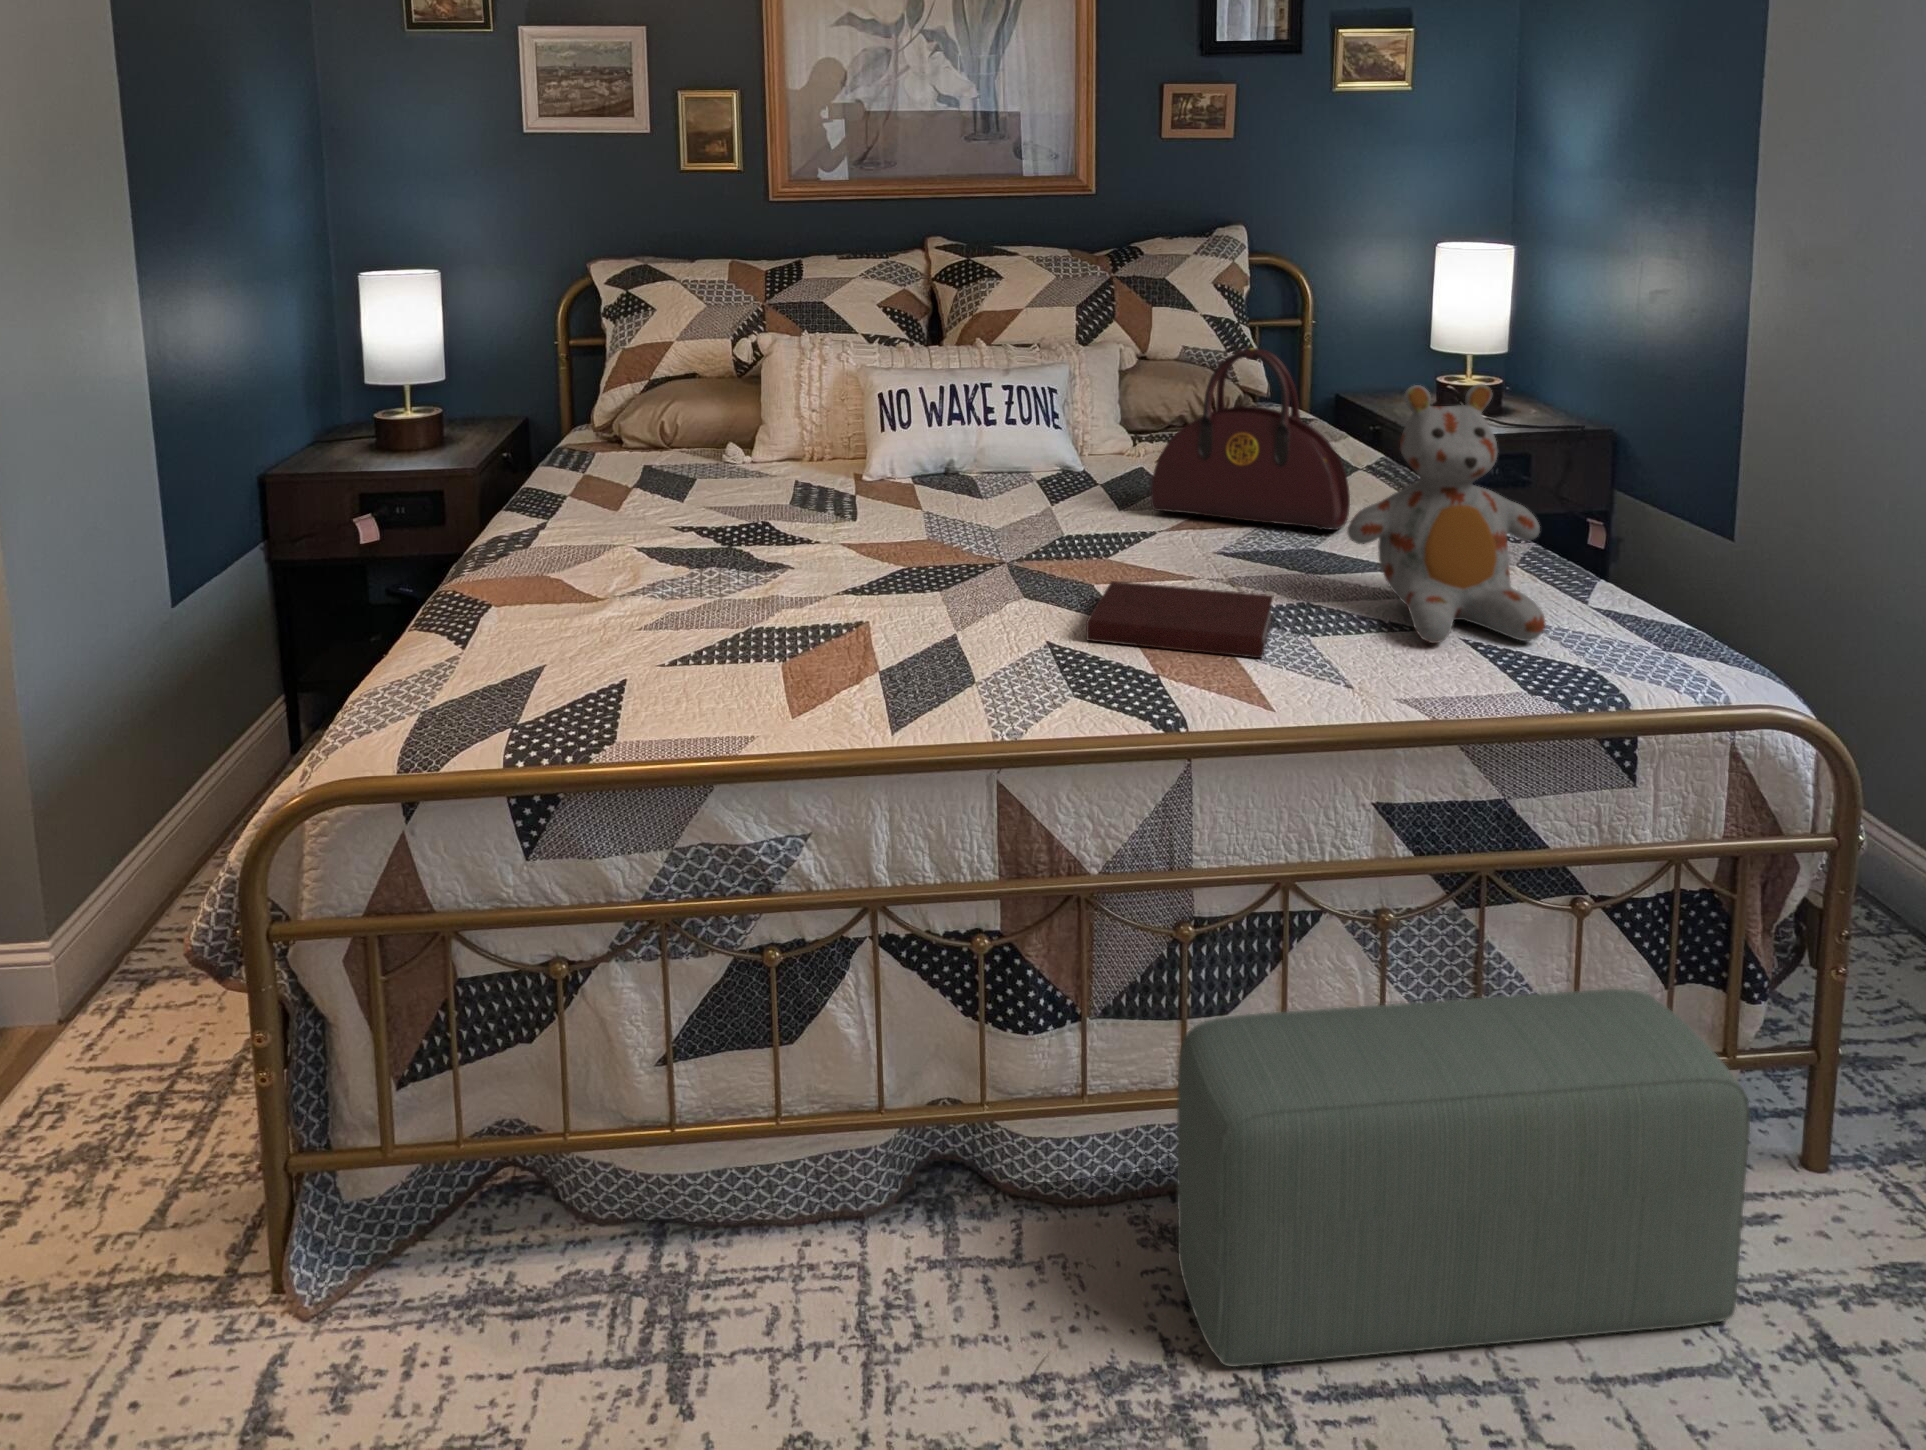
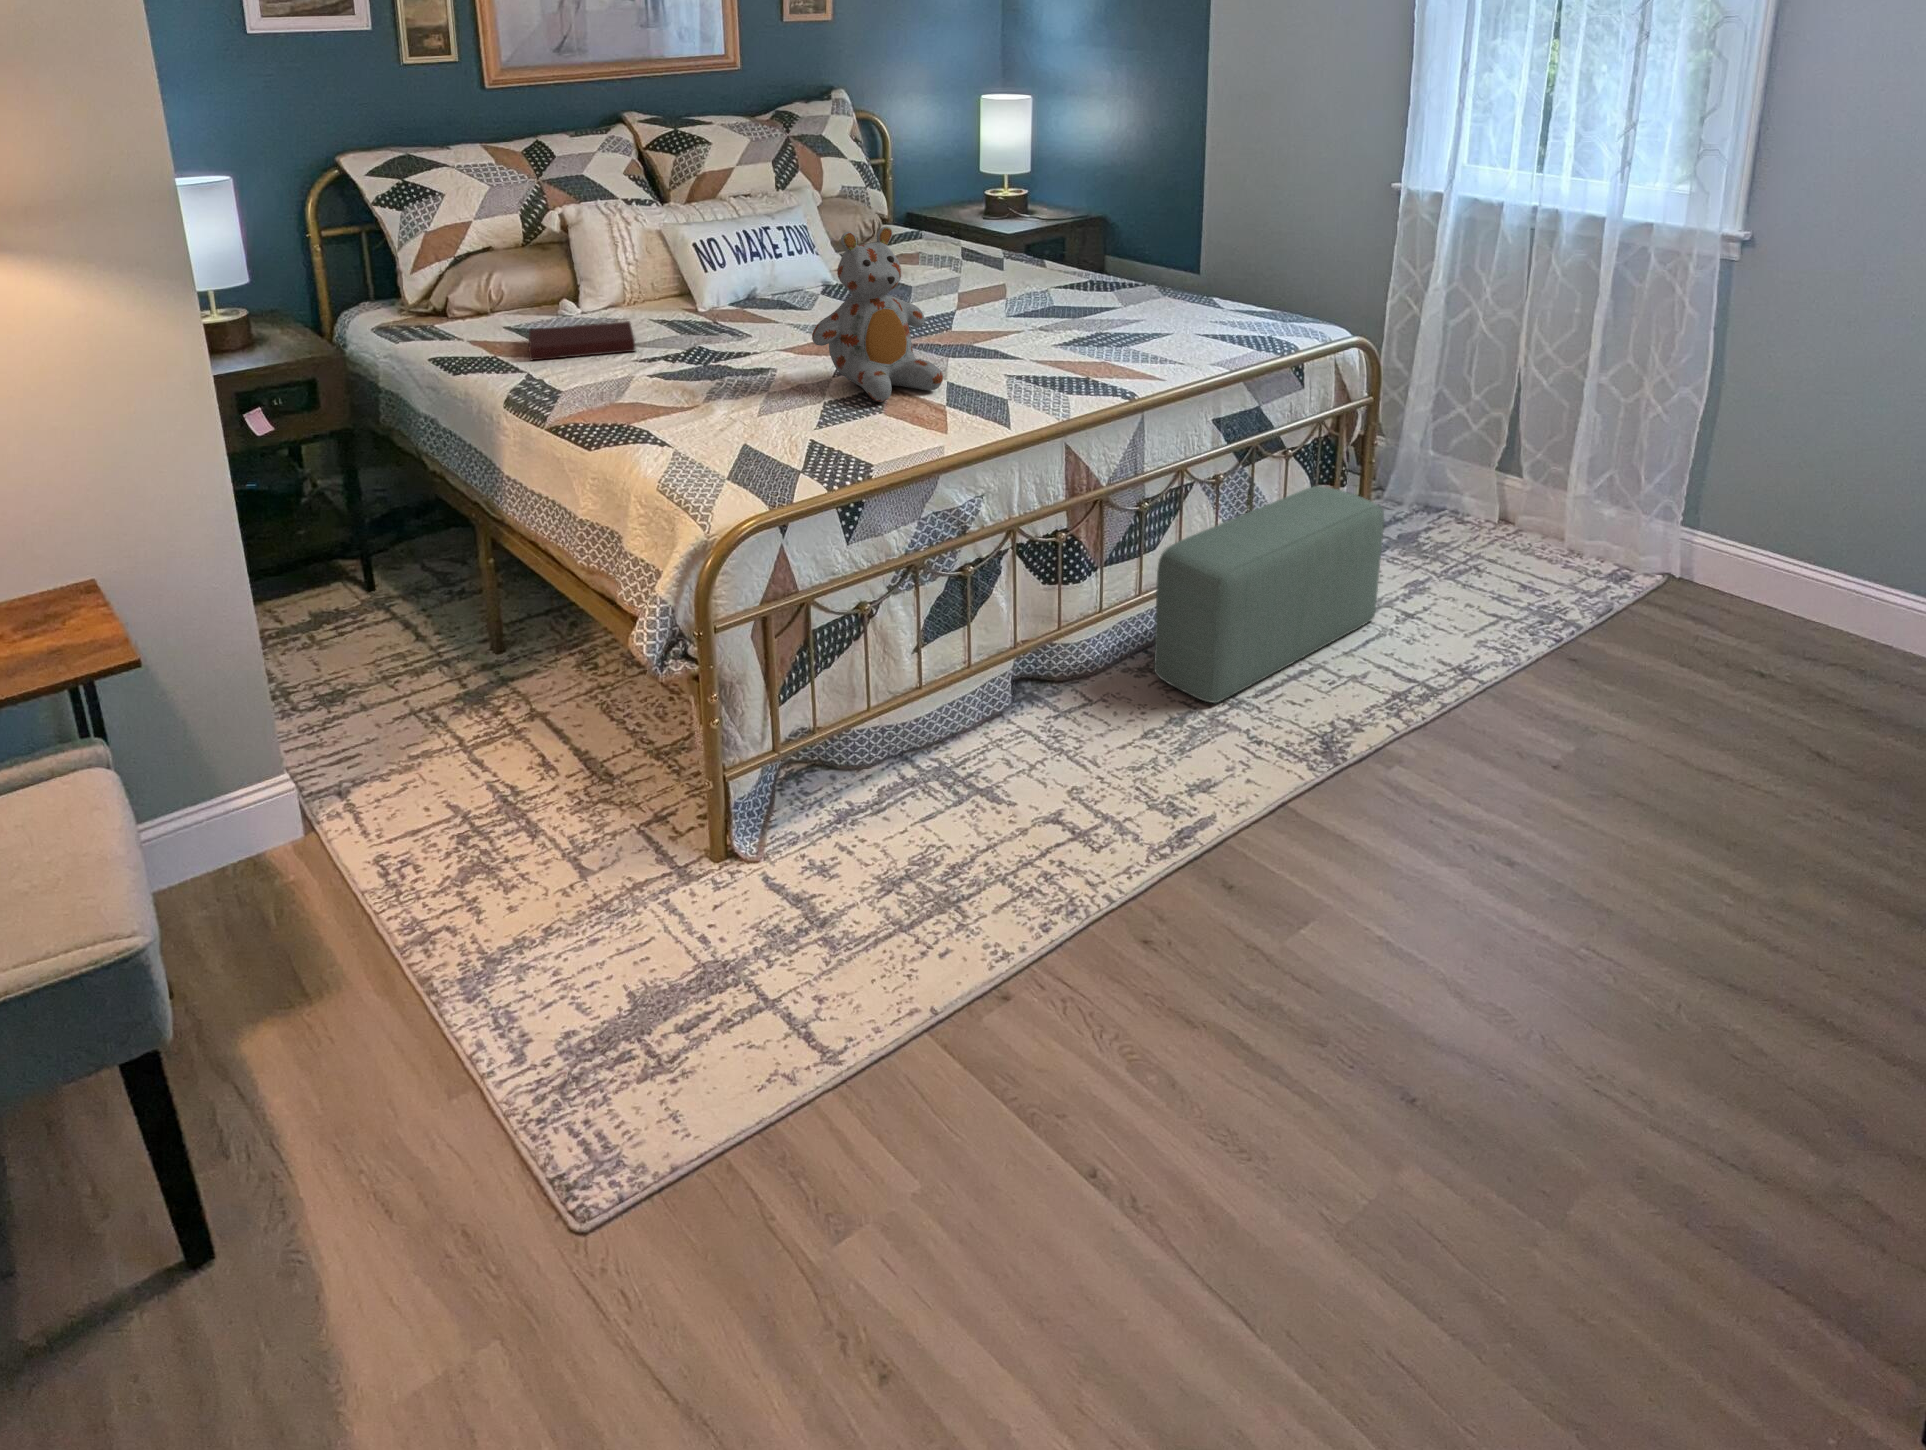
handbag: present [1151,348,1350,530] -> none [939,179,1065,297]
stuffed bear: present [1347,384,1545,643] -> present [812,226,943,402]
notebook: present [1086,581,1274,658] -> present [529,321,635,360]

